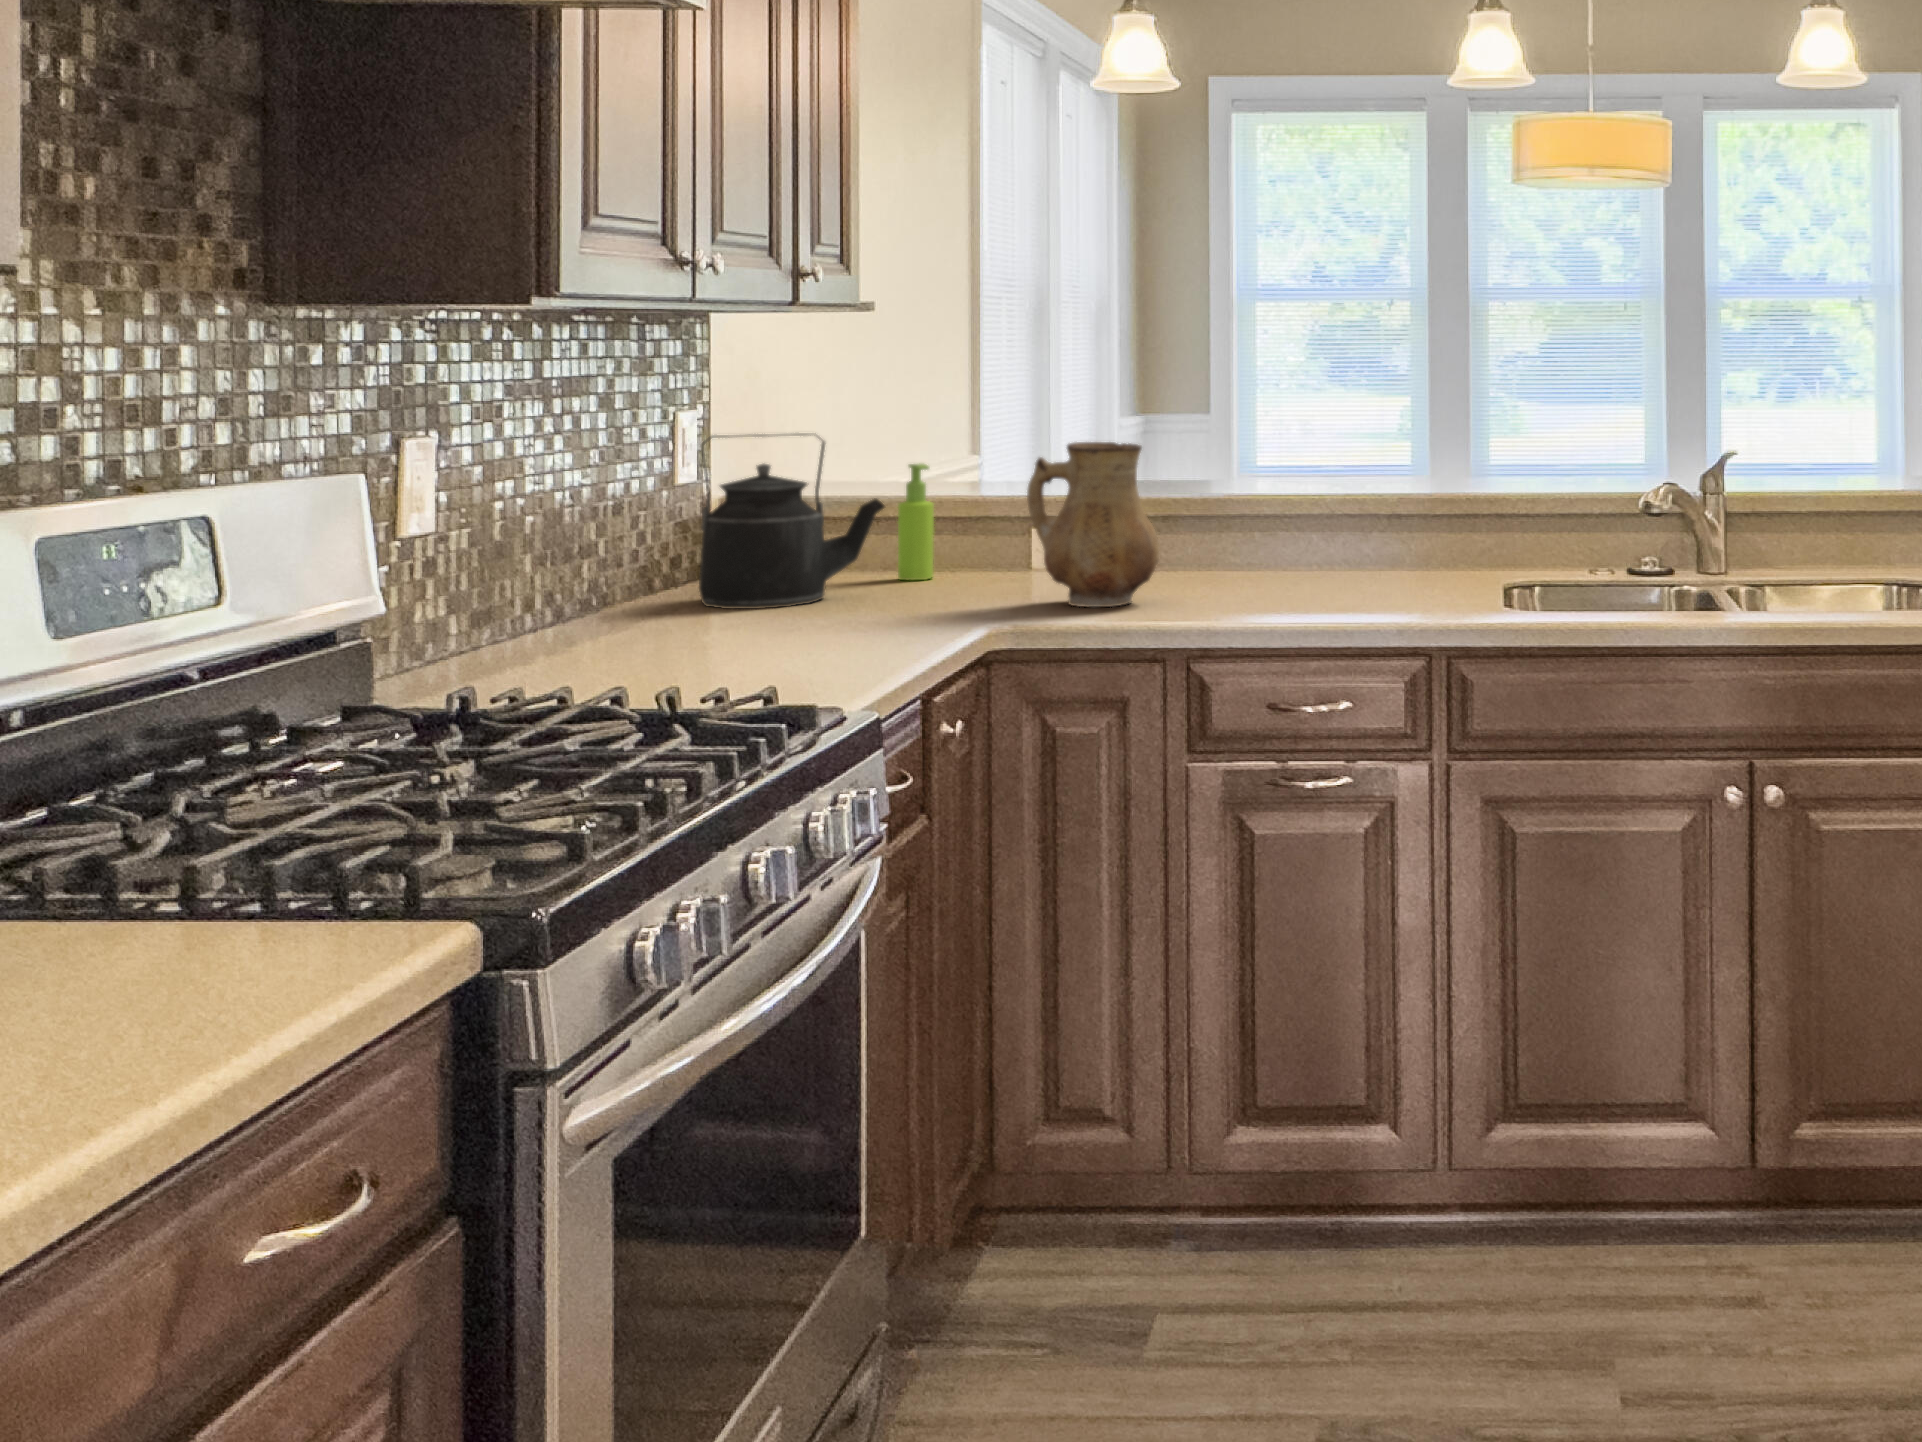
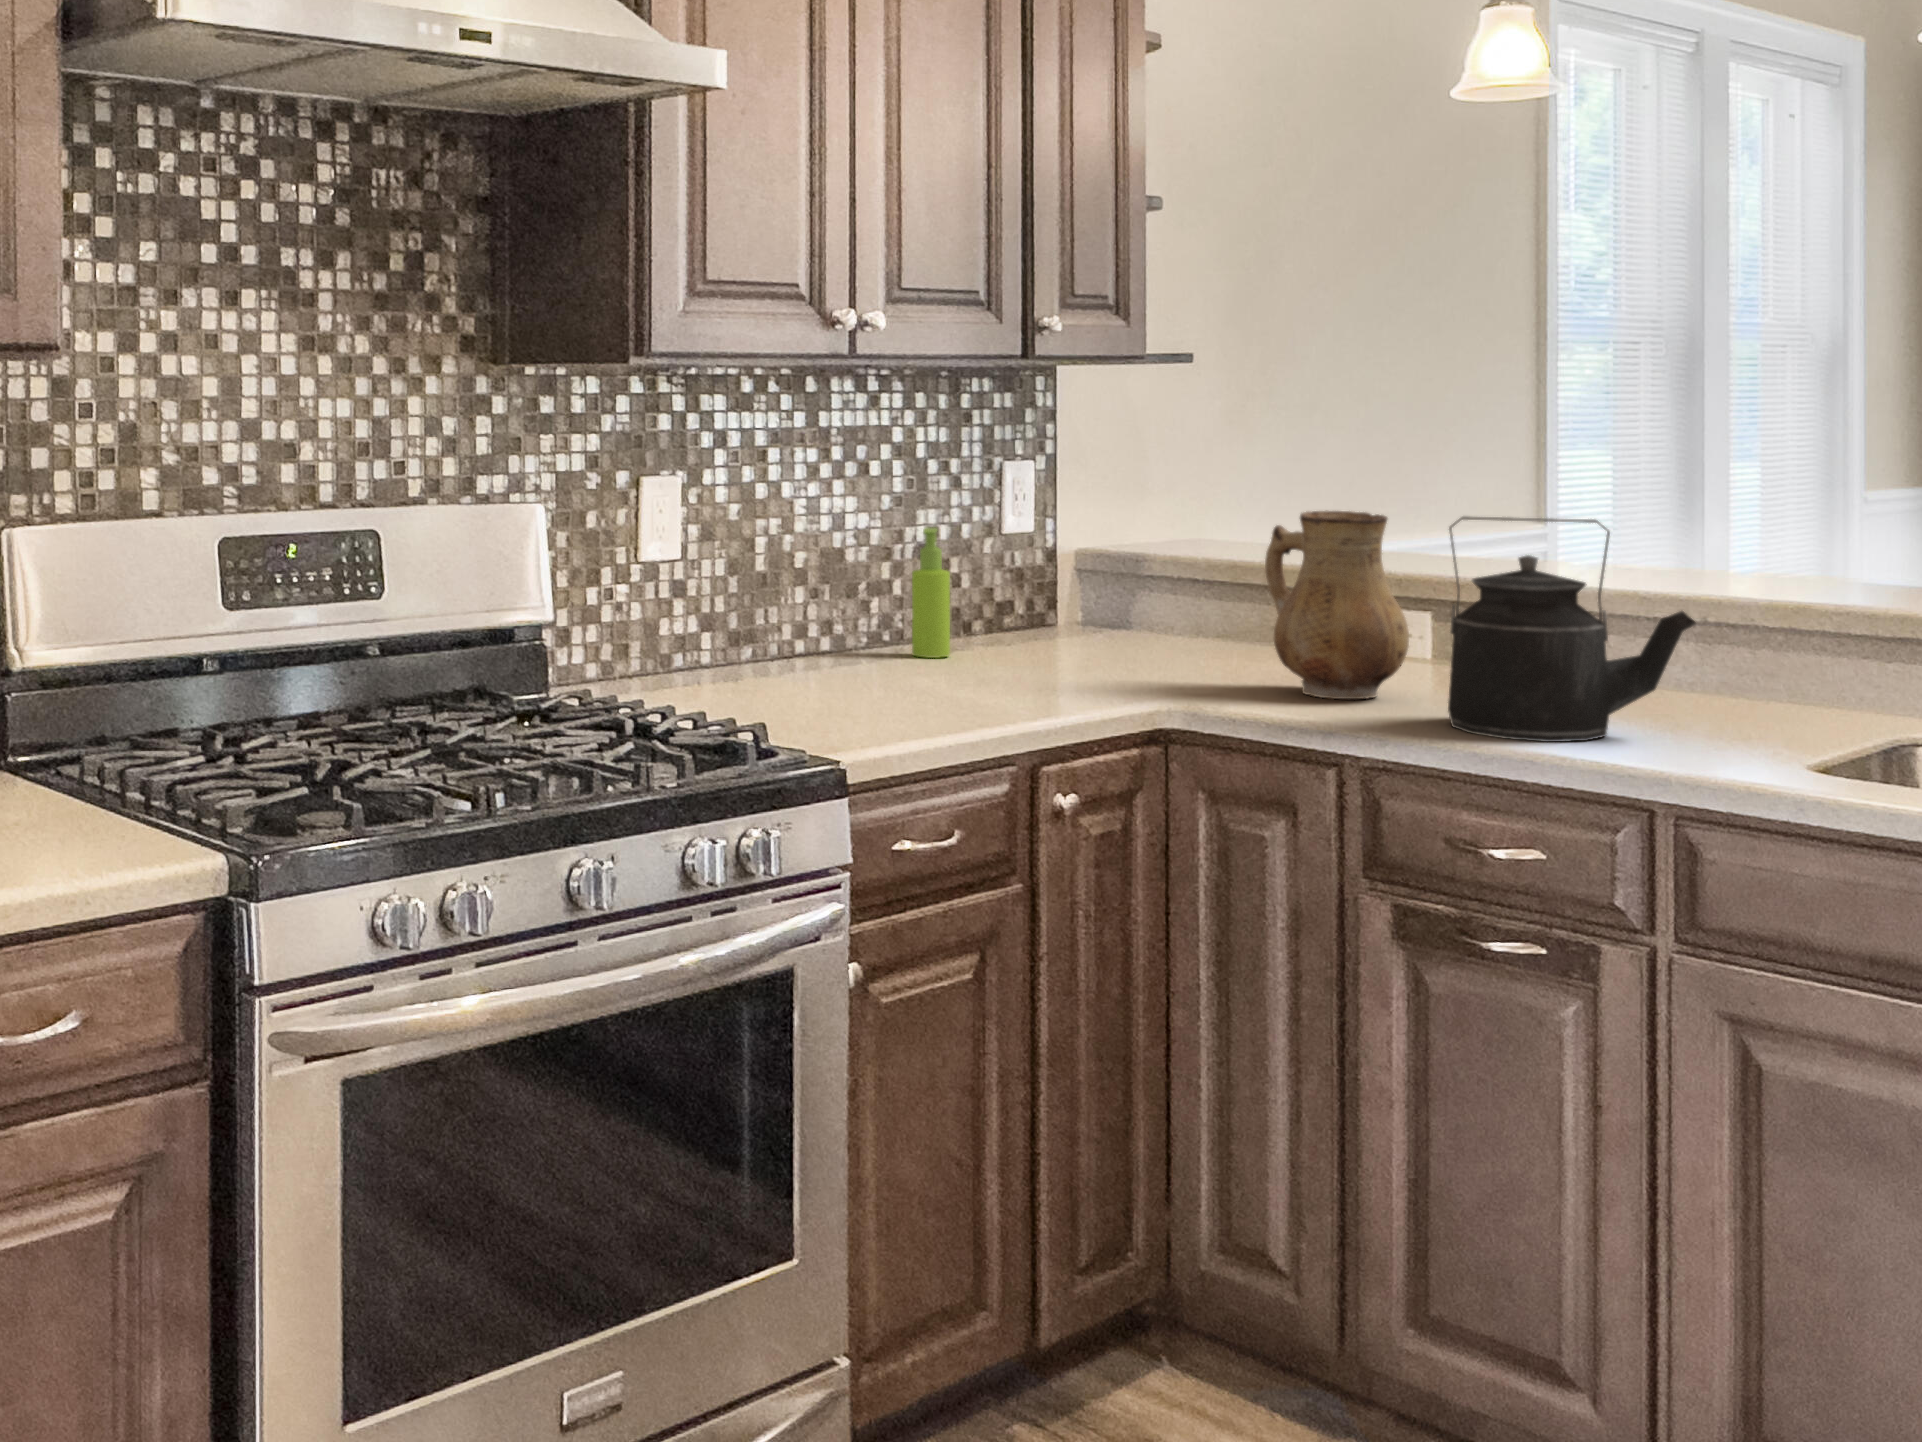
kettle: present [699,434,885,609] -> present [1448,516,1696,742]
soap dispenser: present [898,463,934,580] -> present [912,527,950,658]

